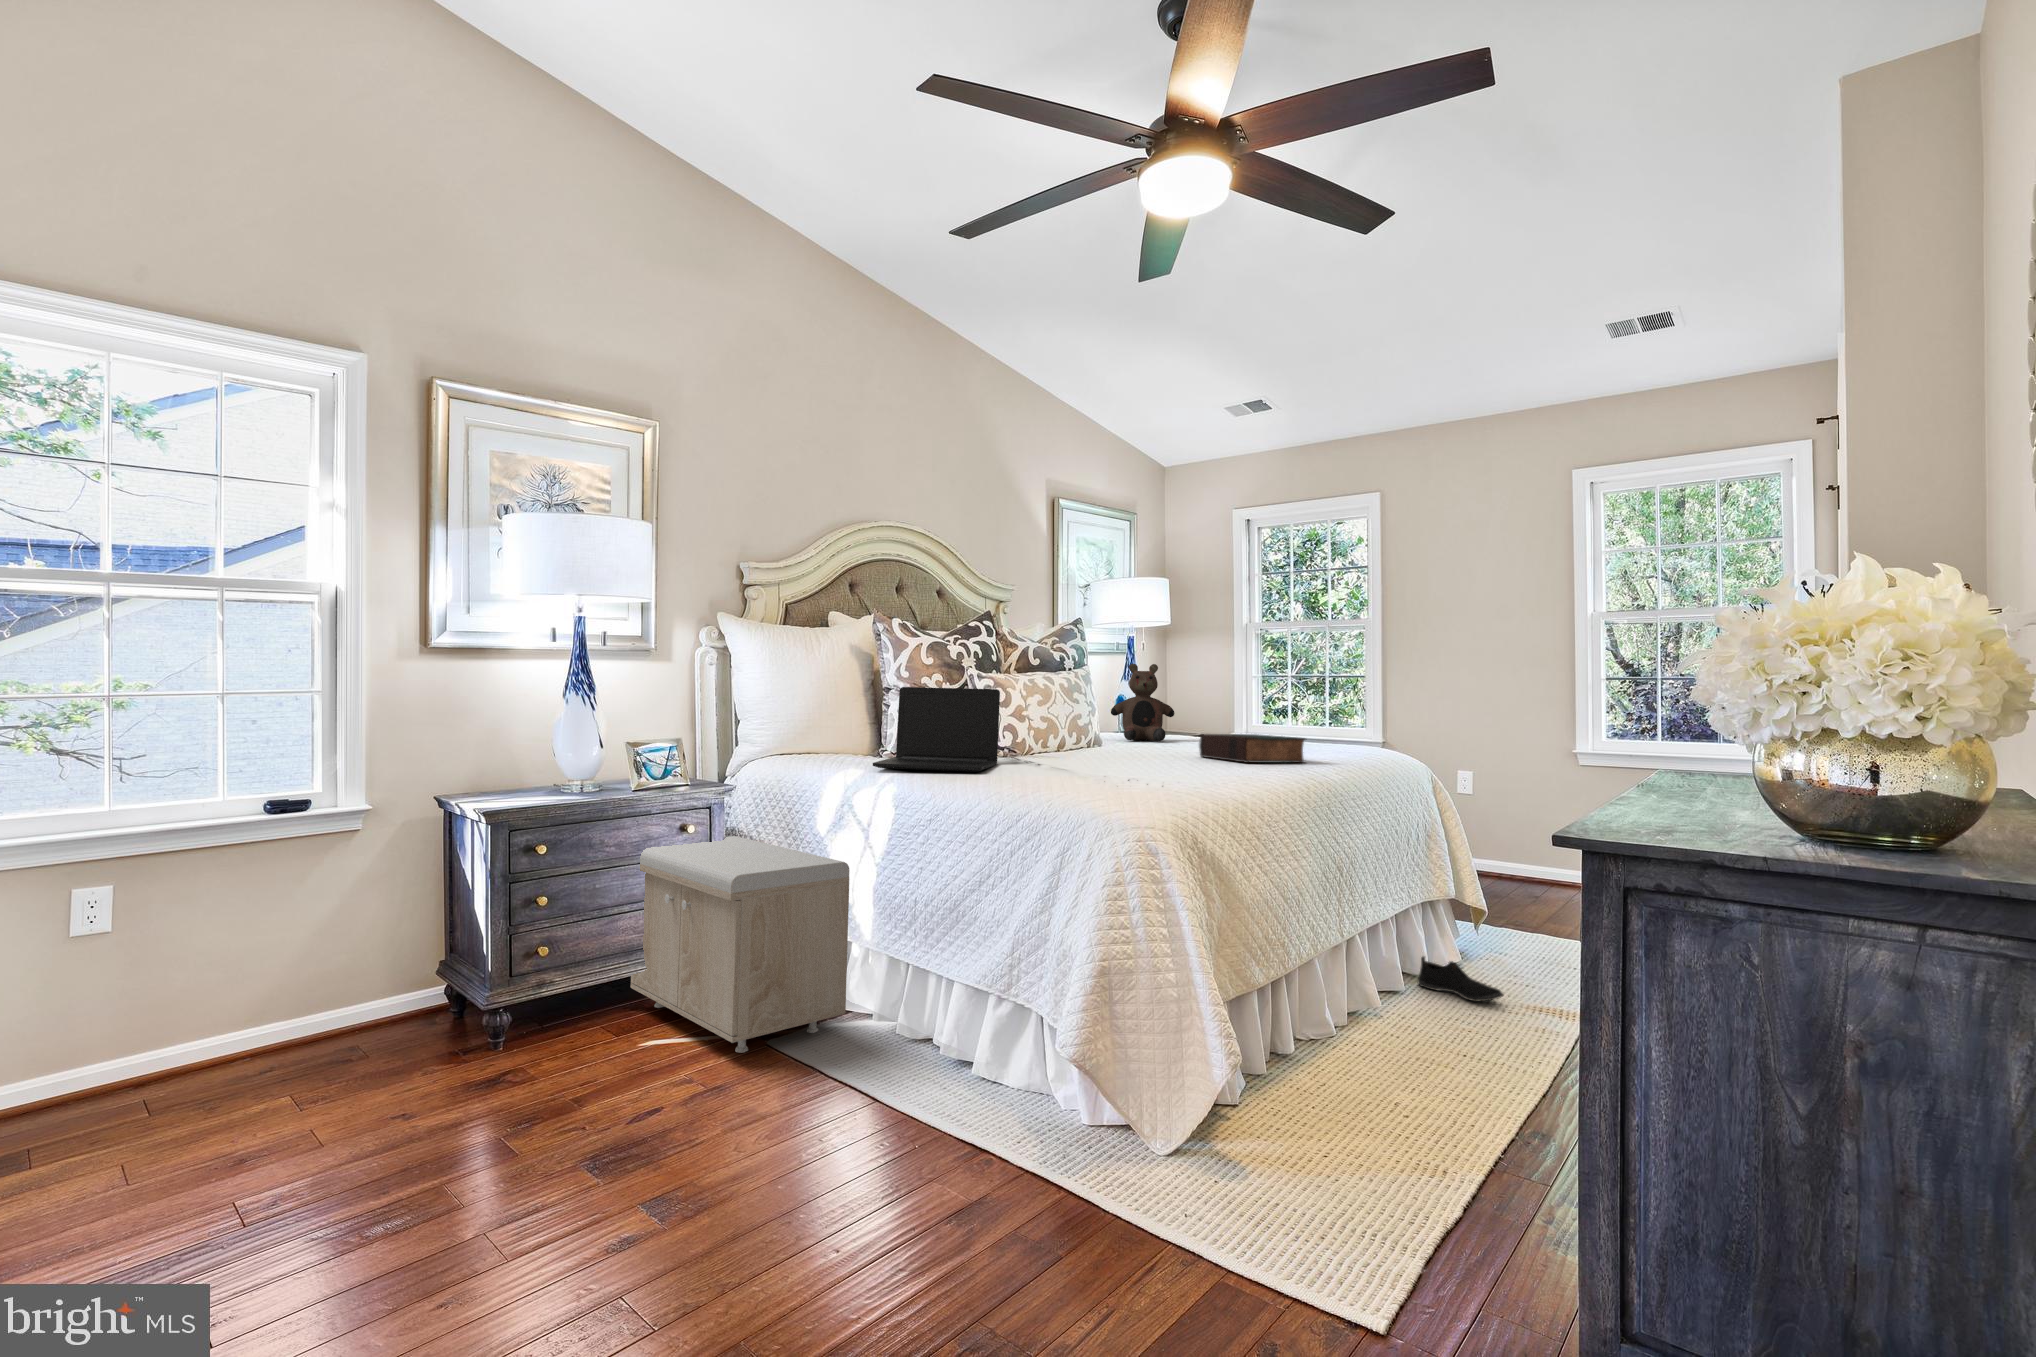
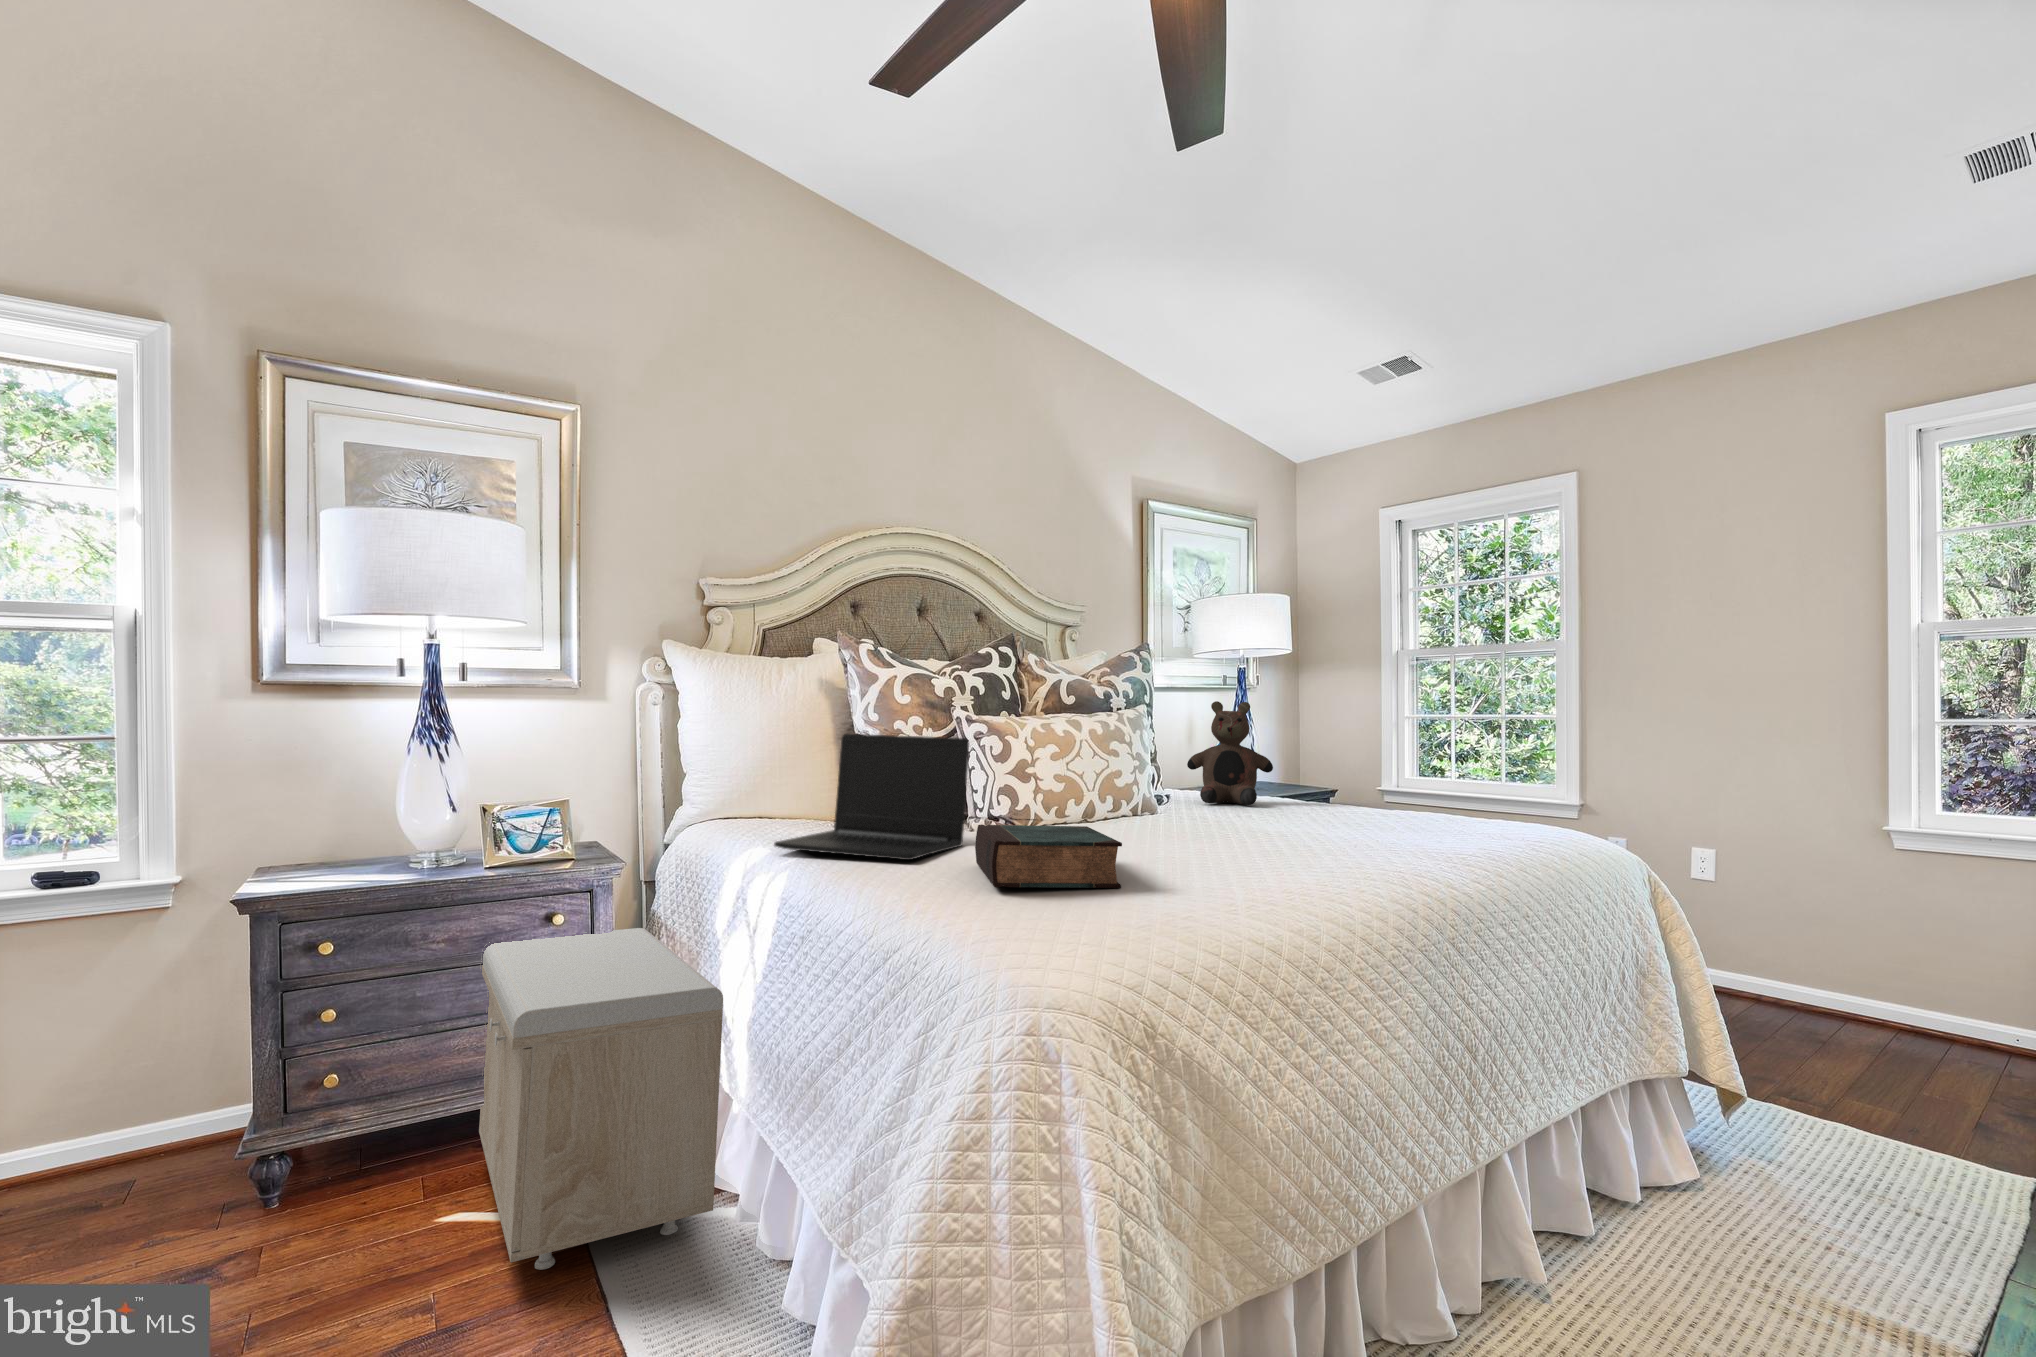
book: present [1199,734,1305,763] -> present [975,825,1122,888]
shoe: present [1418,956,1503,1001] -> none [1635,1181,1801,1290]

